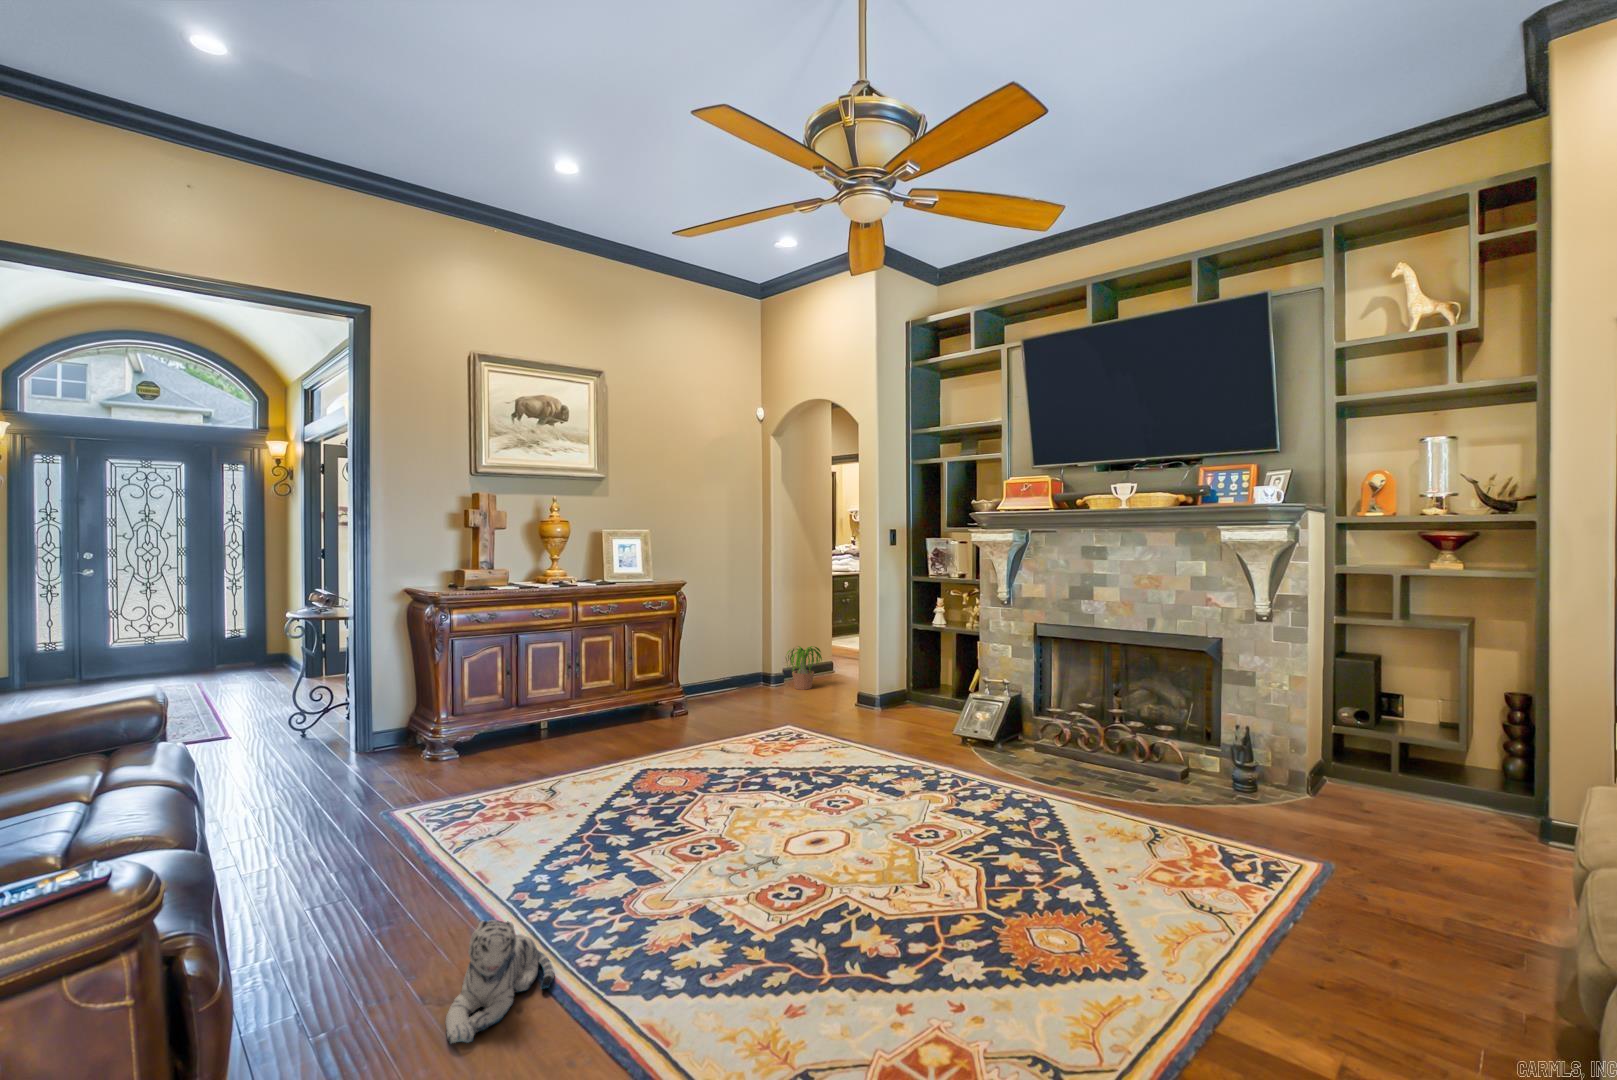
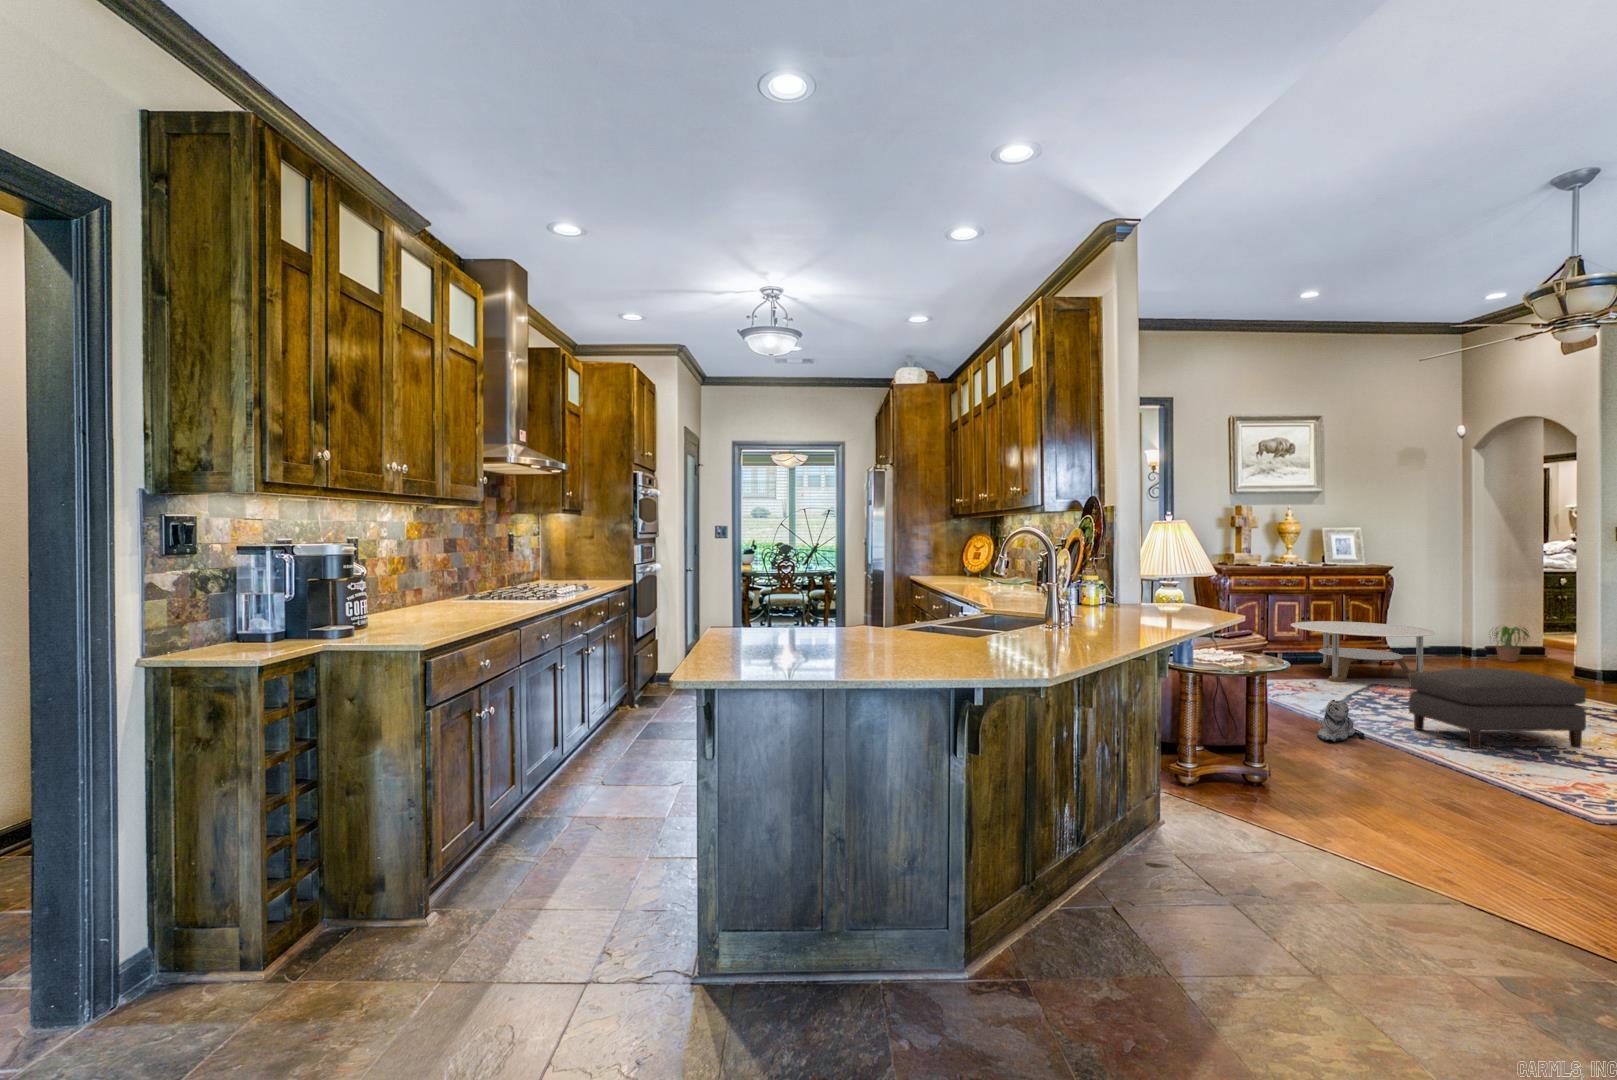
round table: none [542,664,723,772] -> present [1291,621,1435,682]
ottoman: none [649,764,889,961] -> present [1409,668,1586,749]

